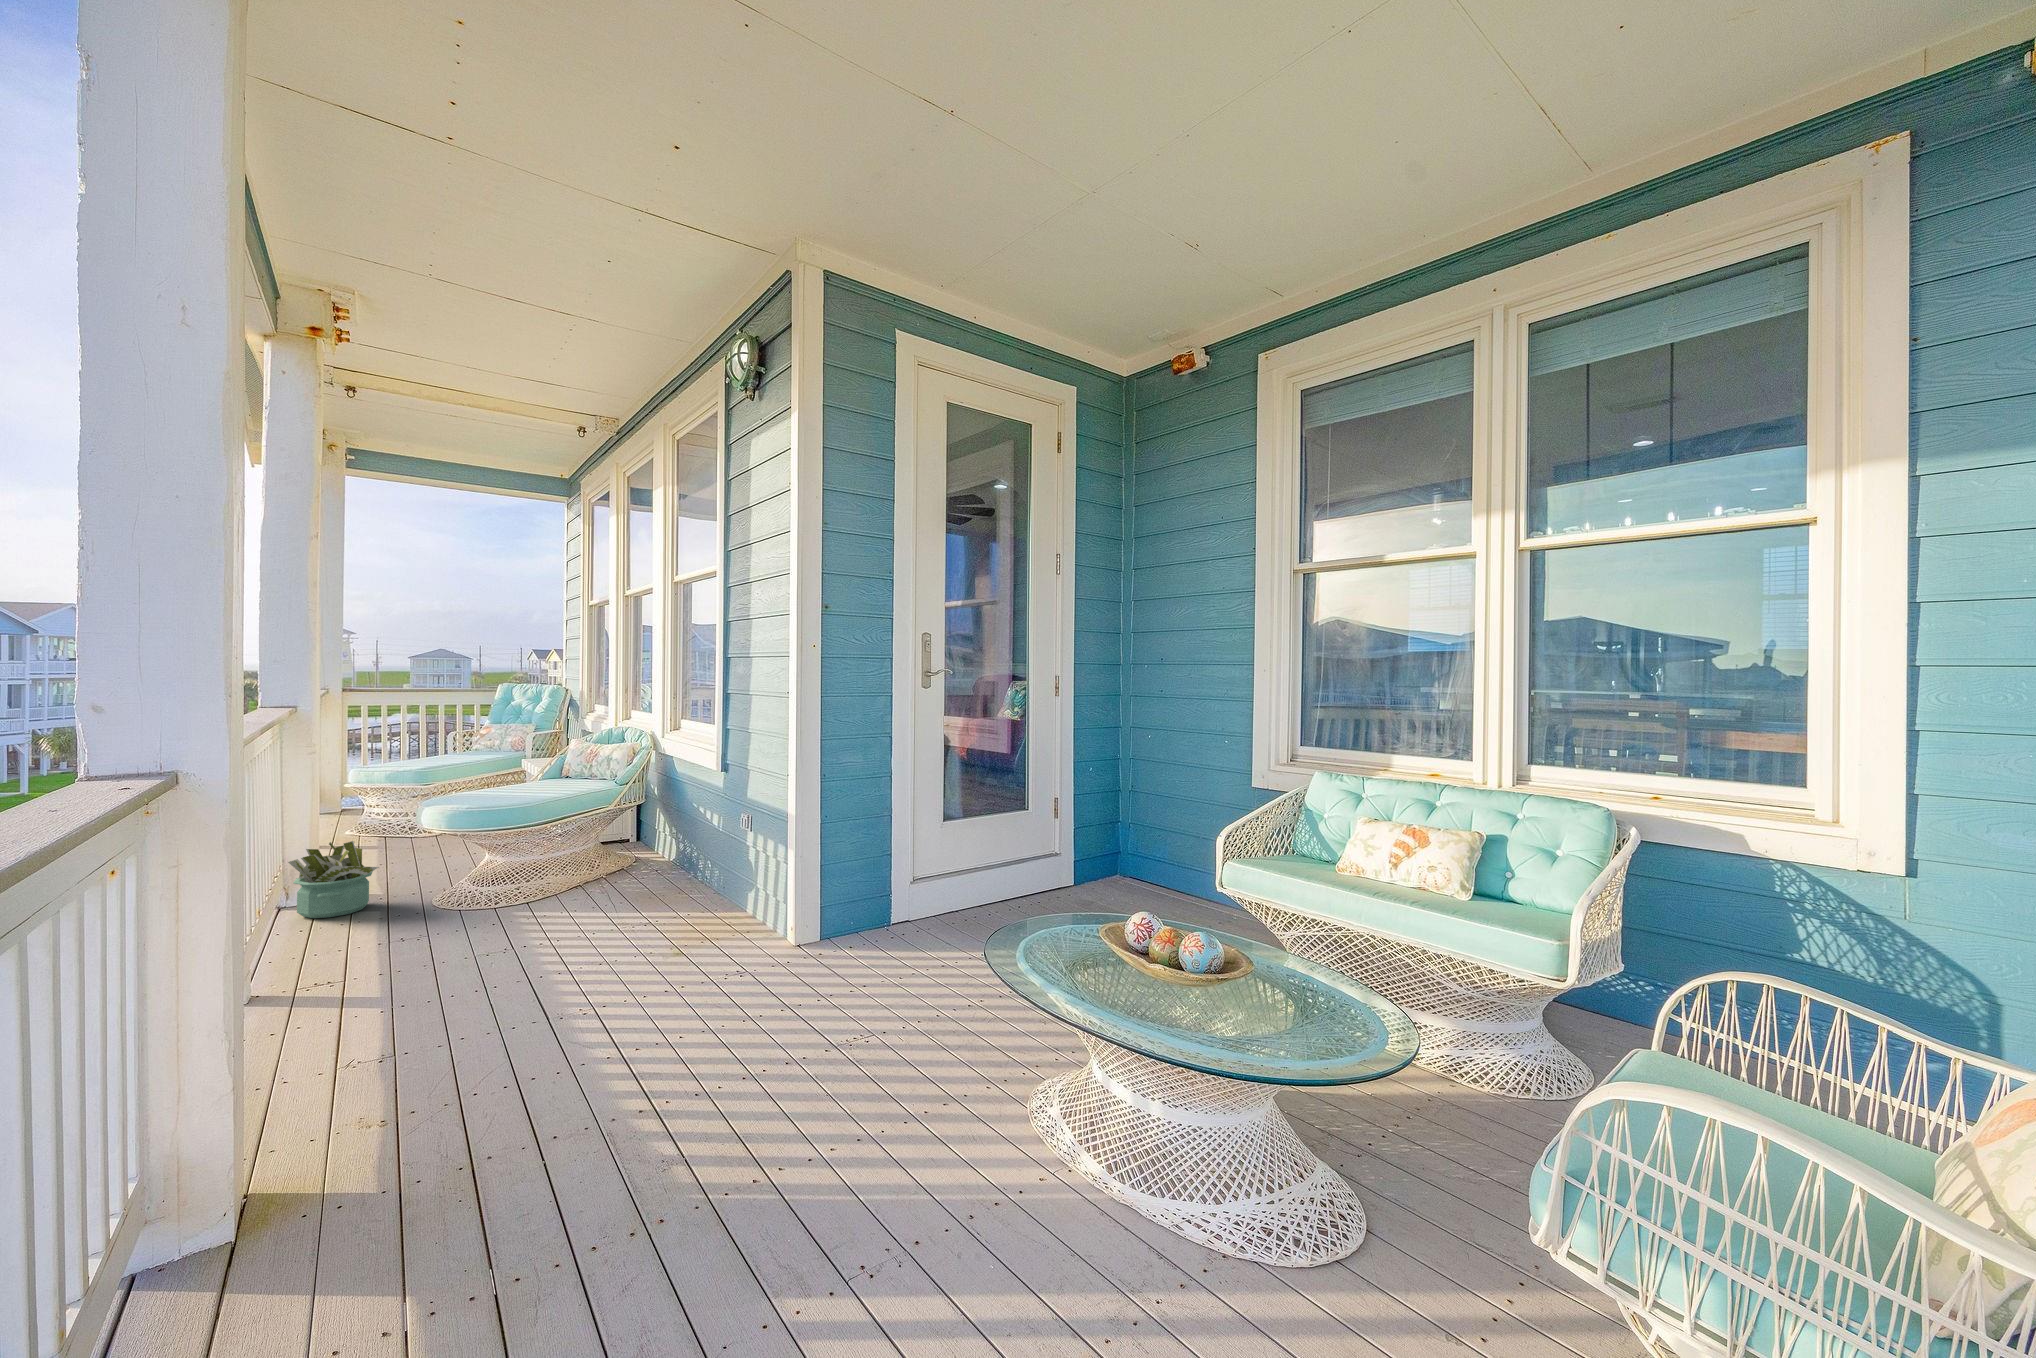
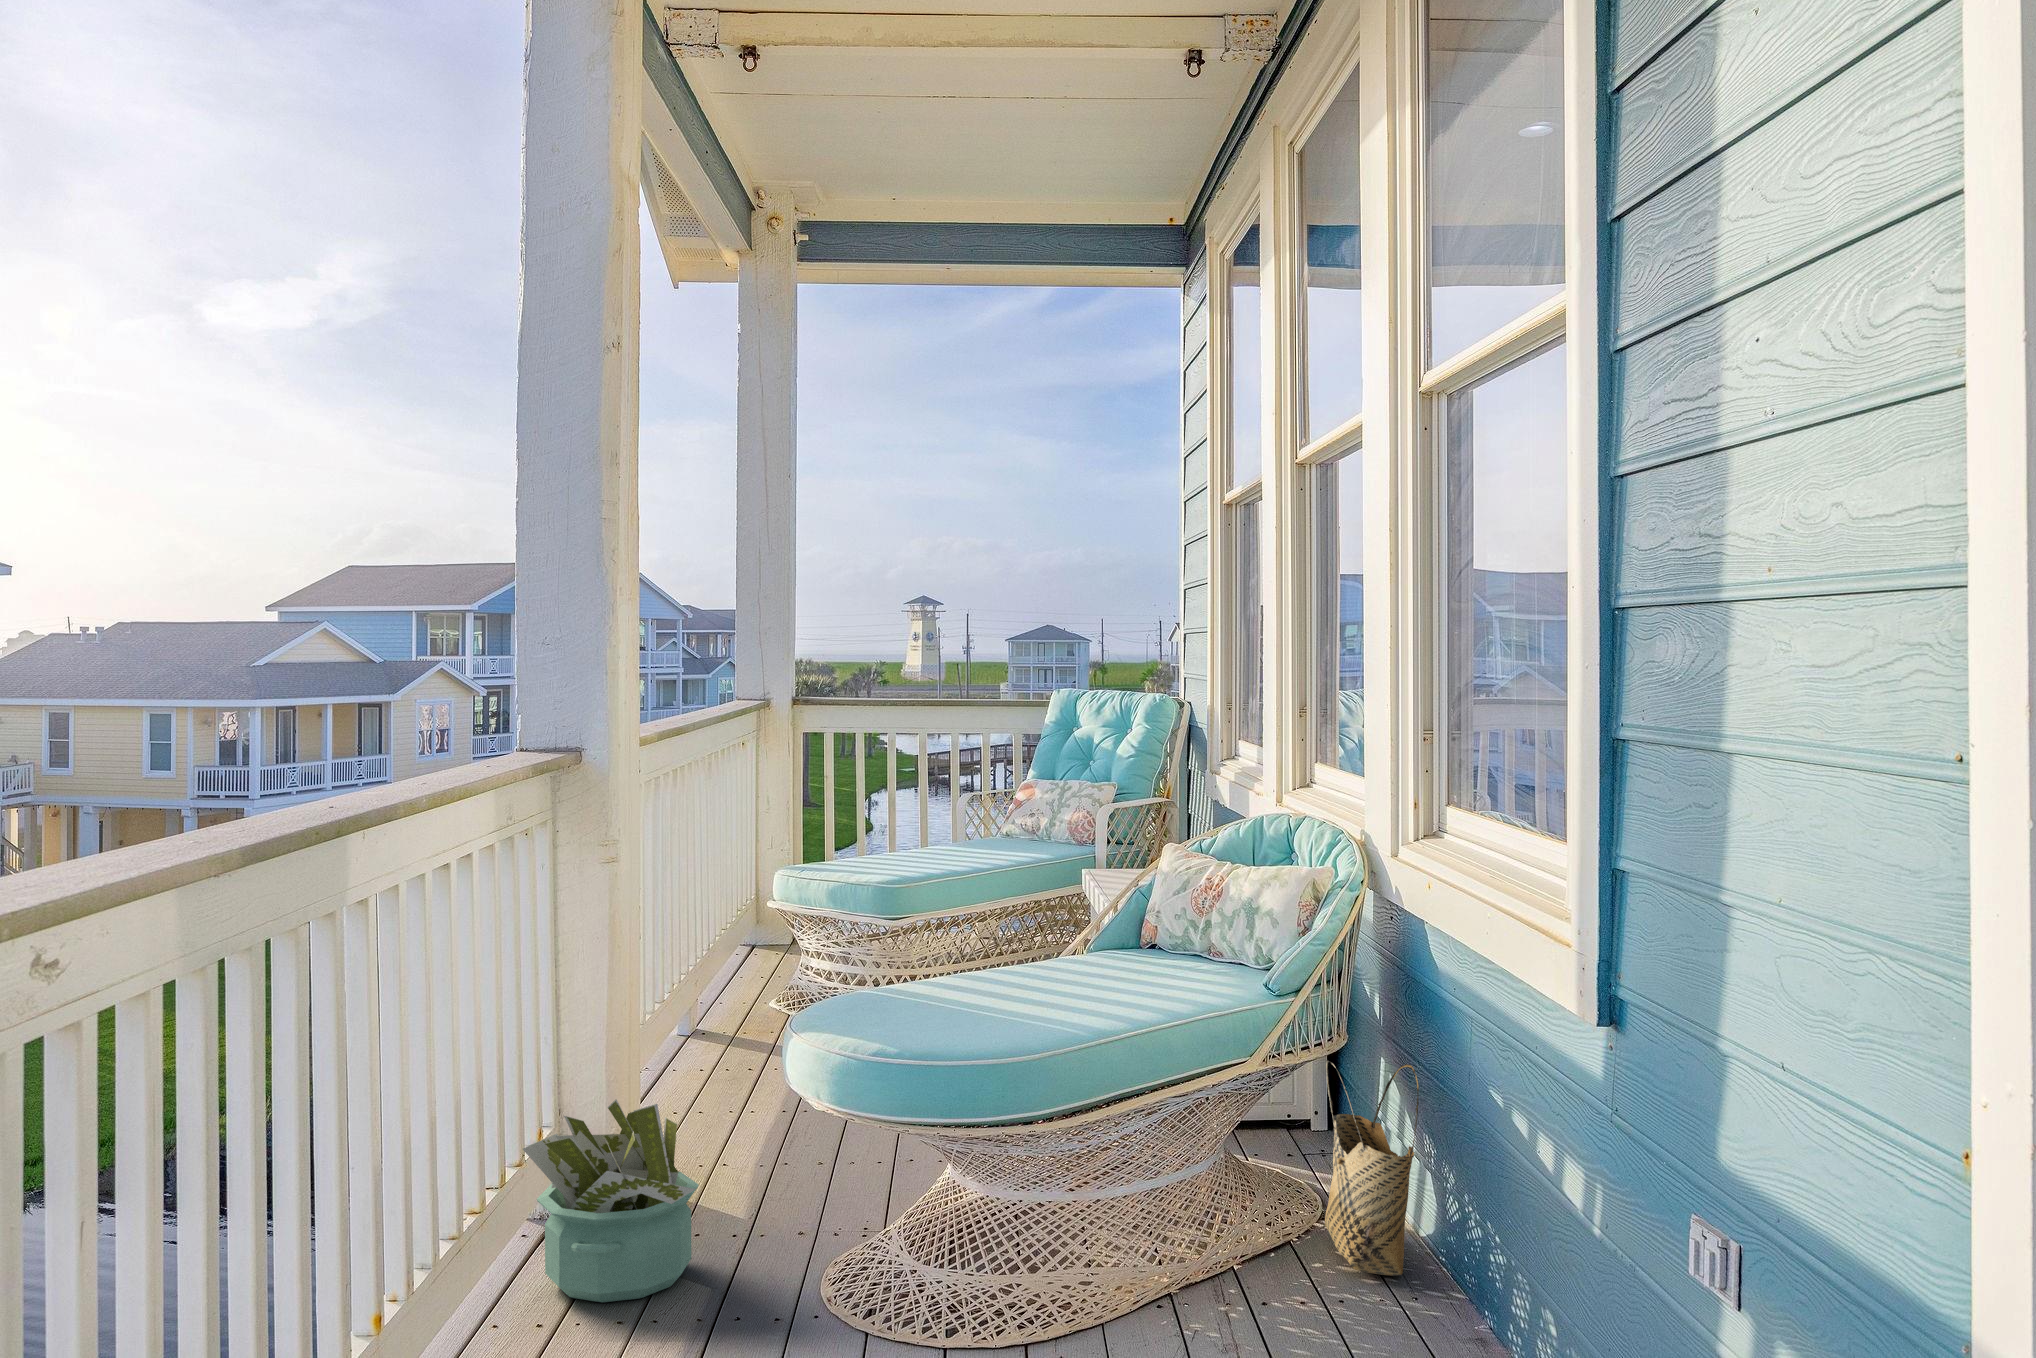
woven basket: none [636,803,670,870] -> present [1325,1060,1419,1276]

